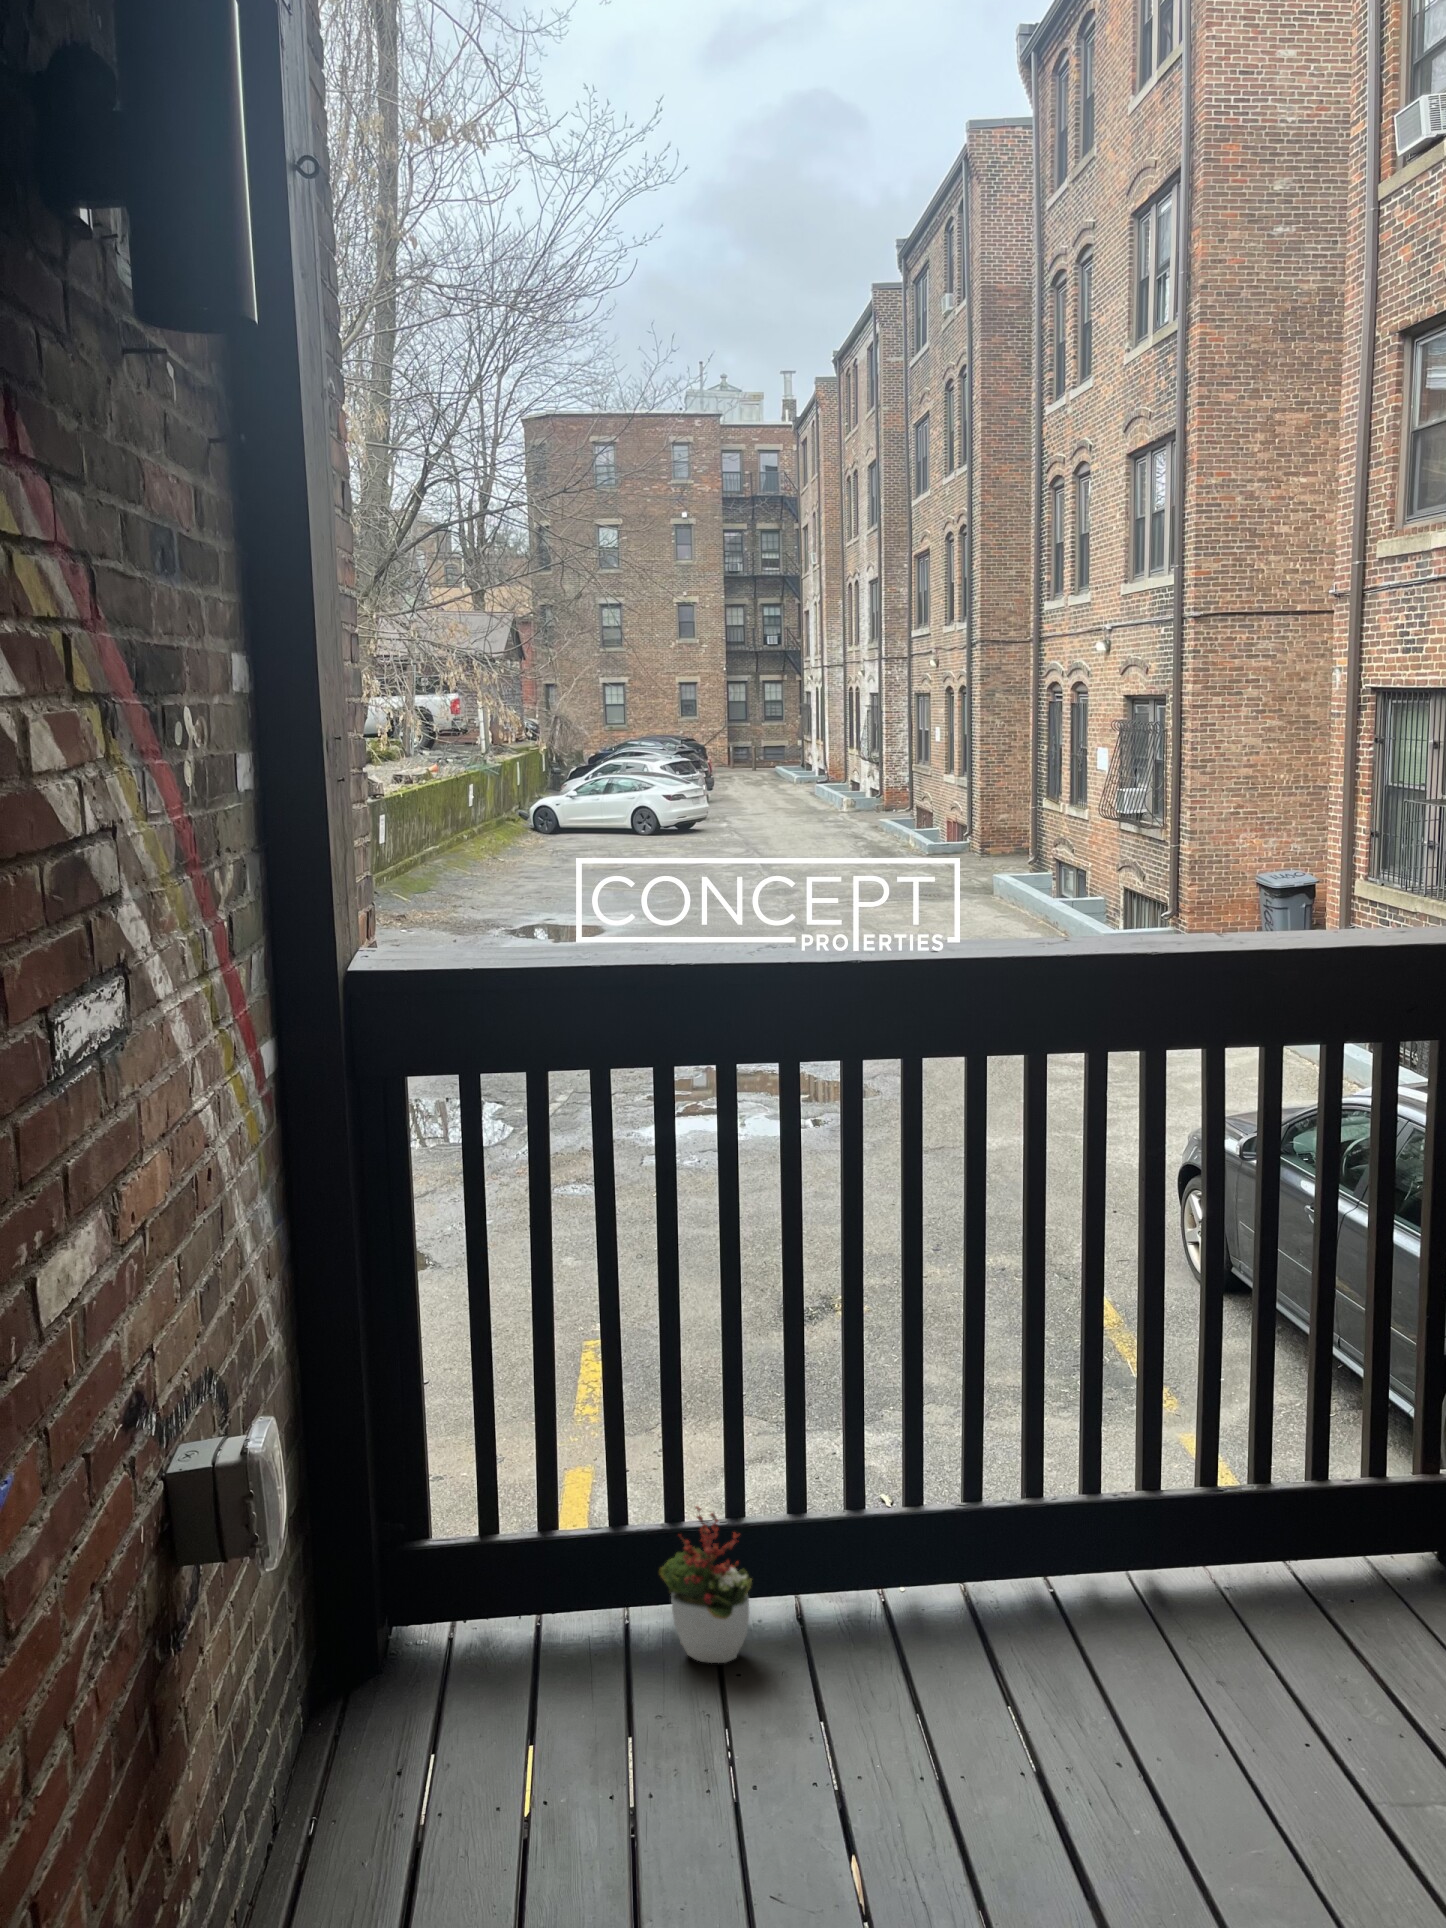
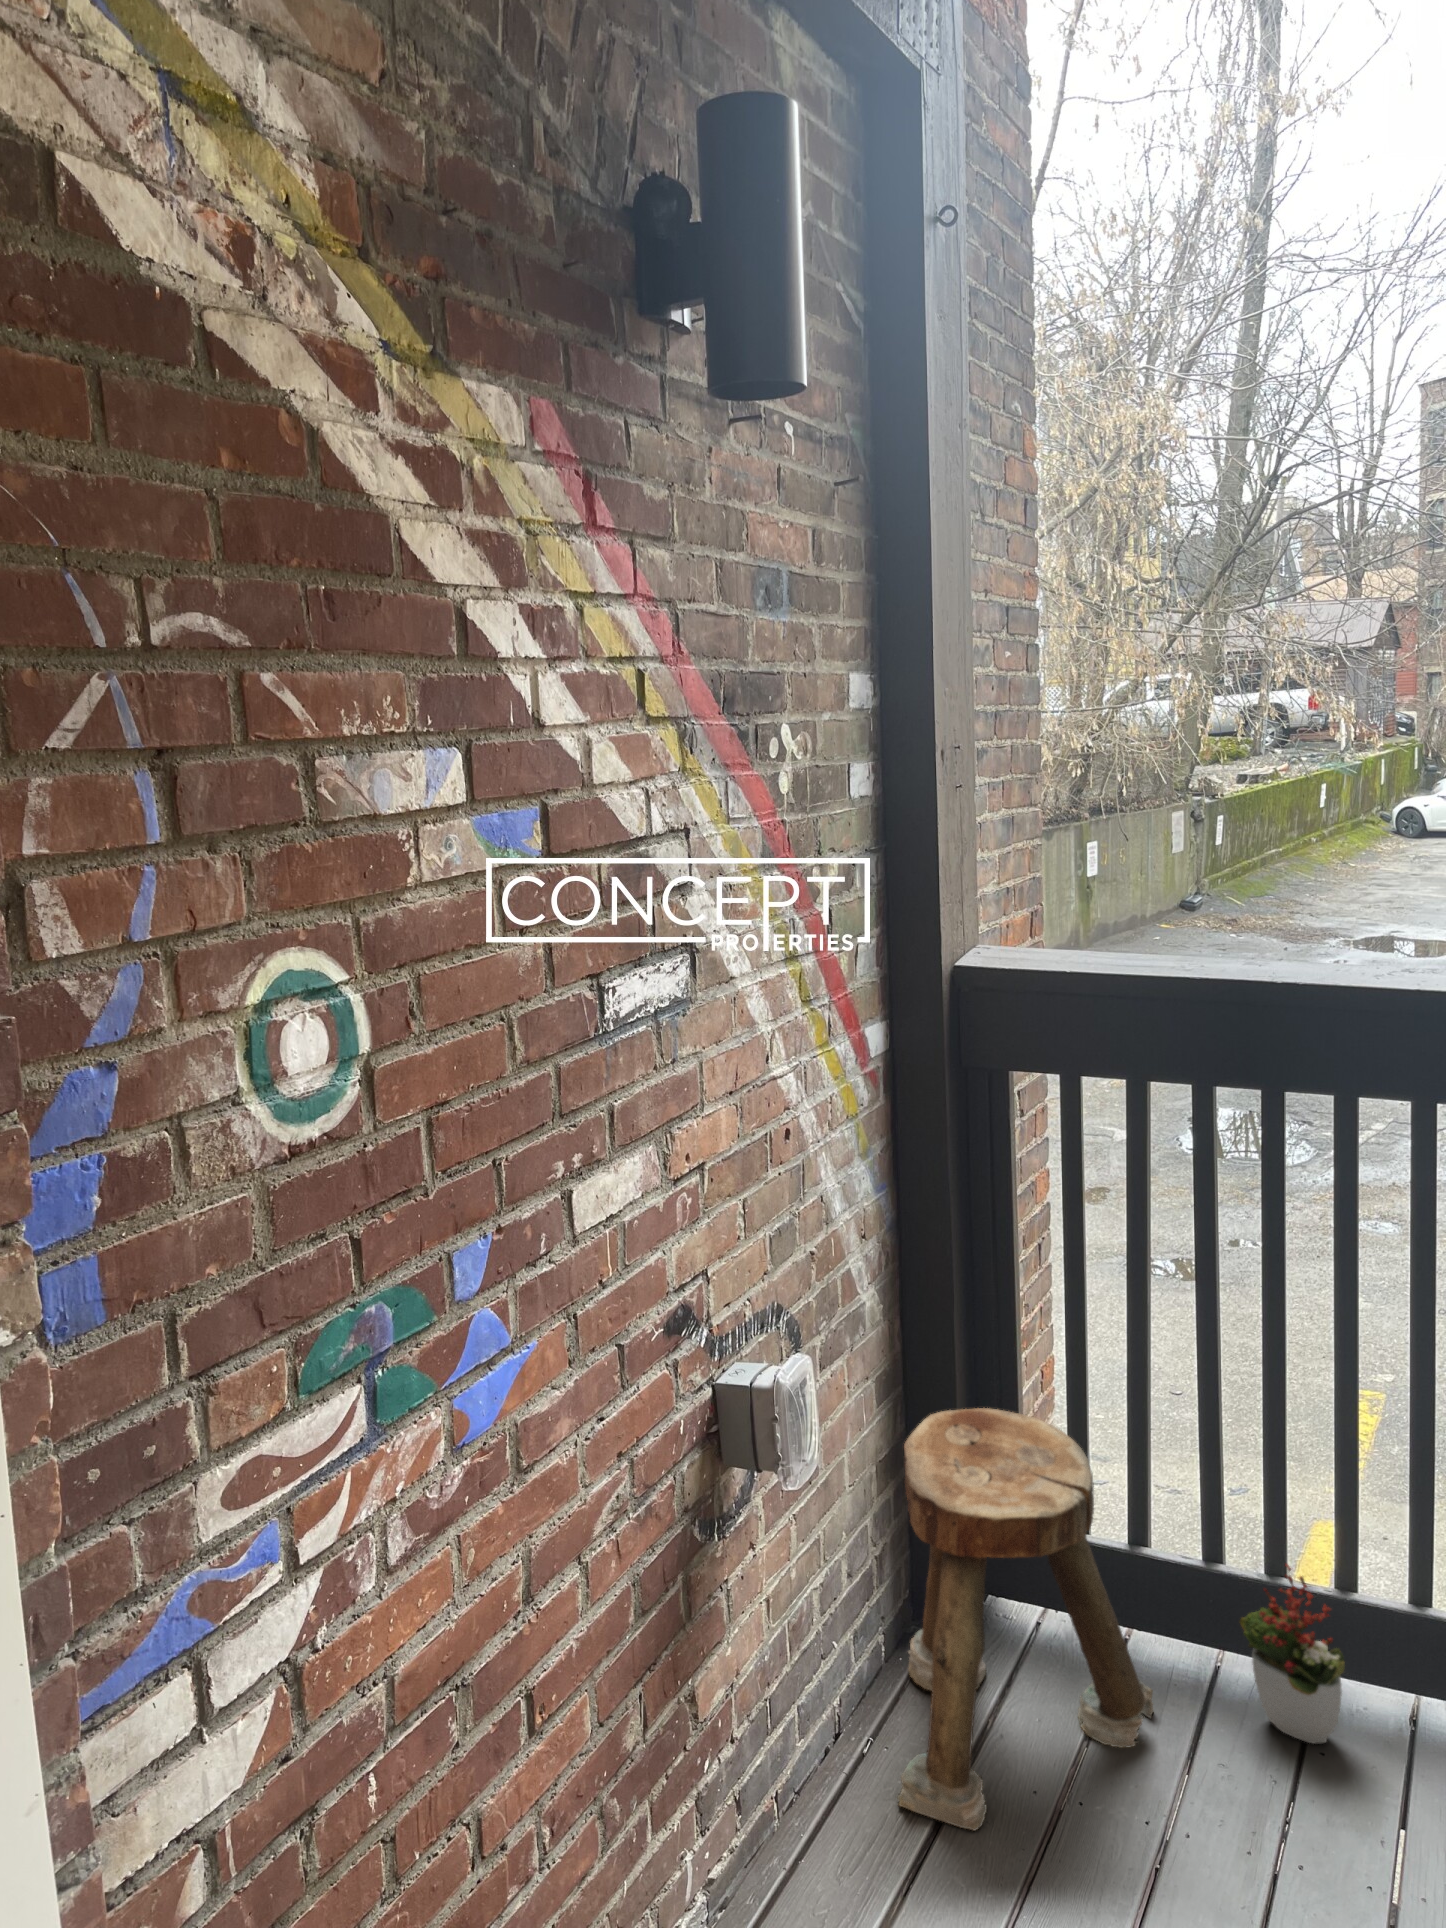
stool: none [336,1428,587,1877] -> present [897,1408,1153,1831]

